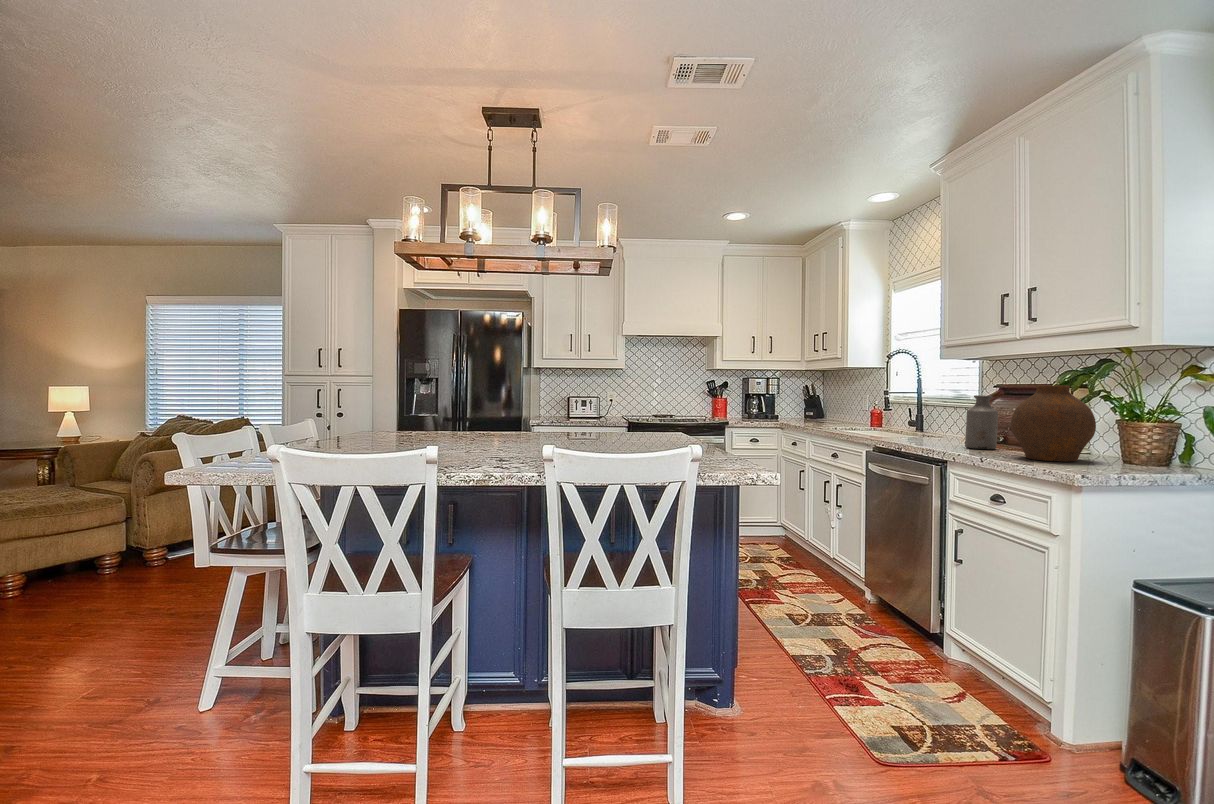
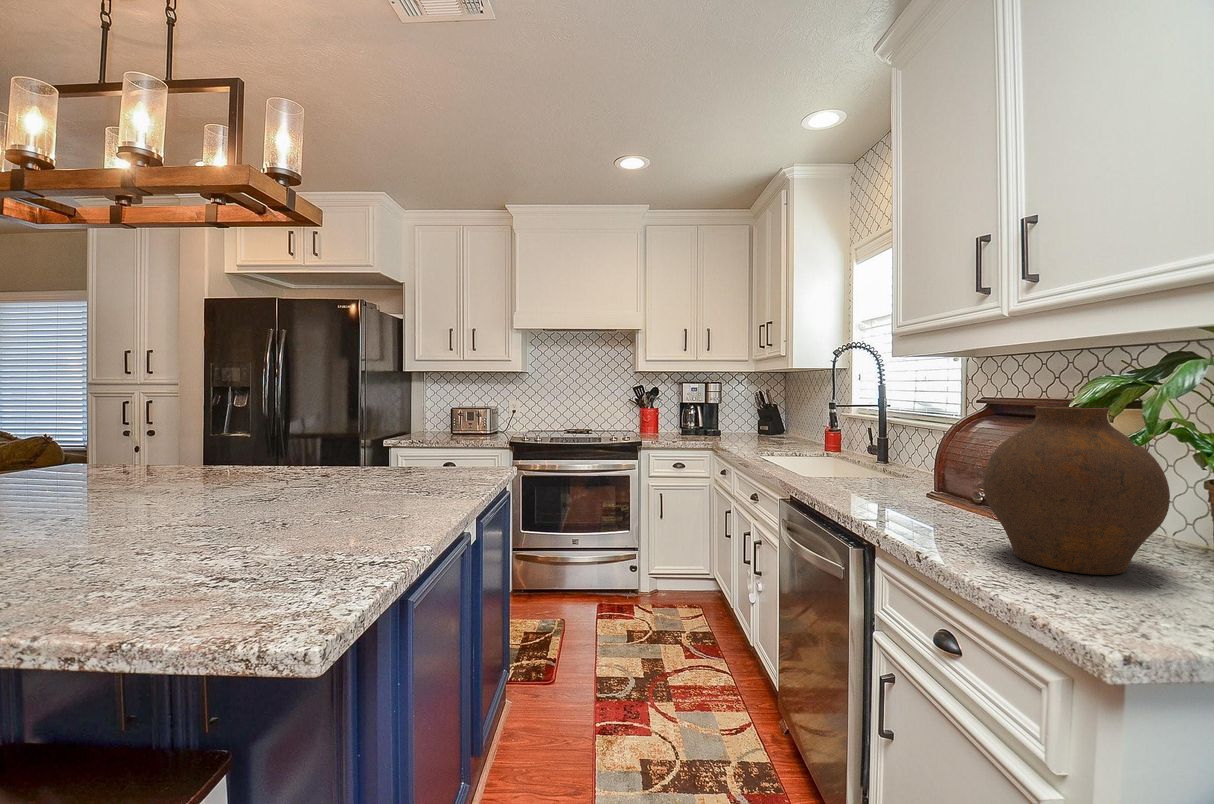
bottle: present [965,395,998,450] -> none [914,418,972,518]

